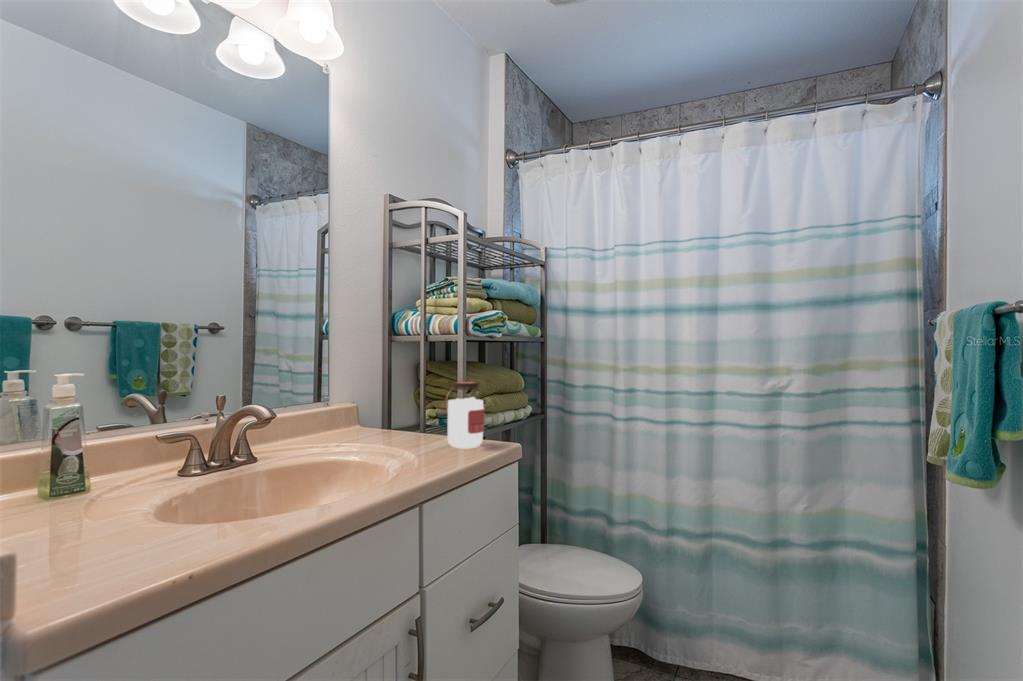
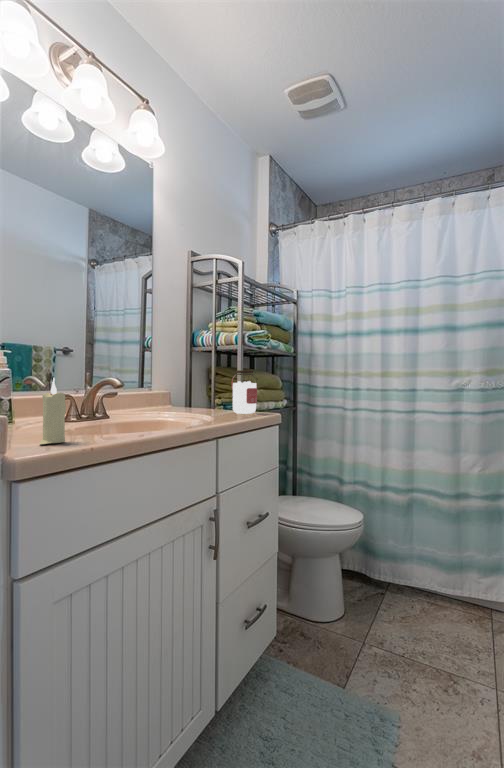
candle: none [100,453,152,571] -> present [39,378,66,444]

